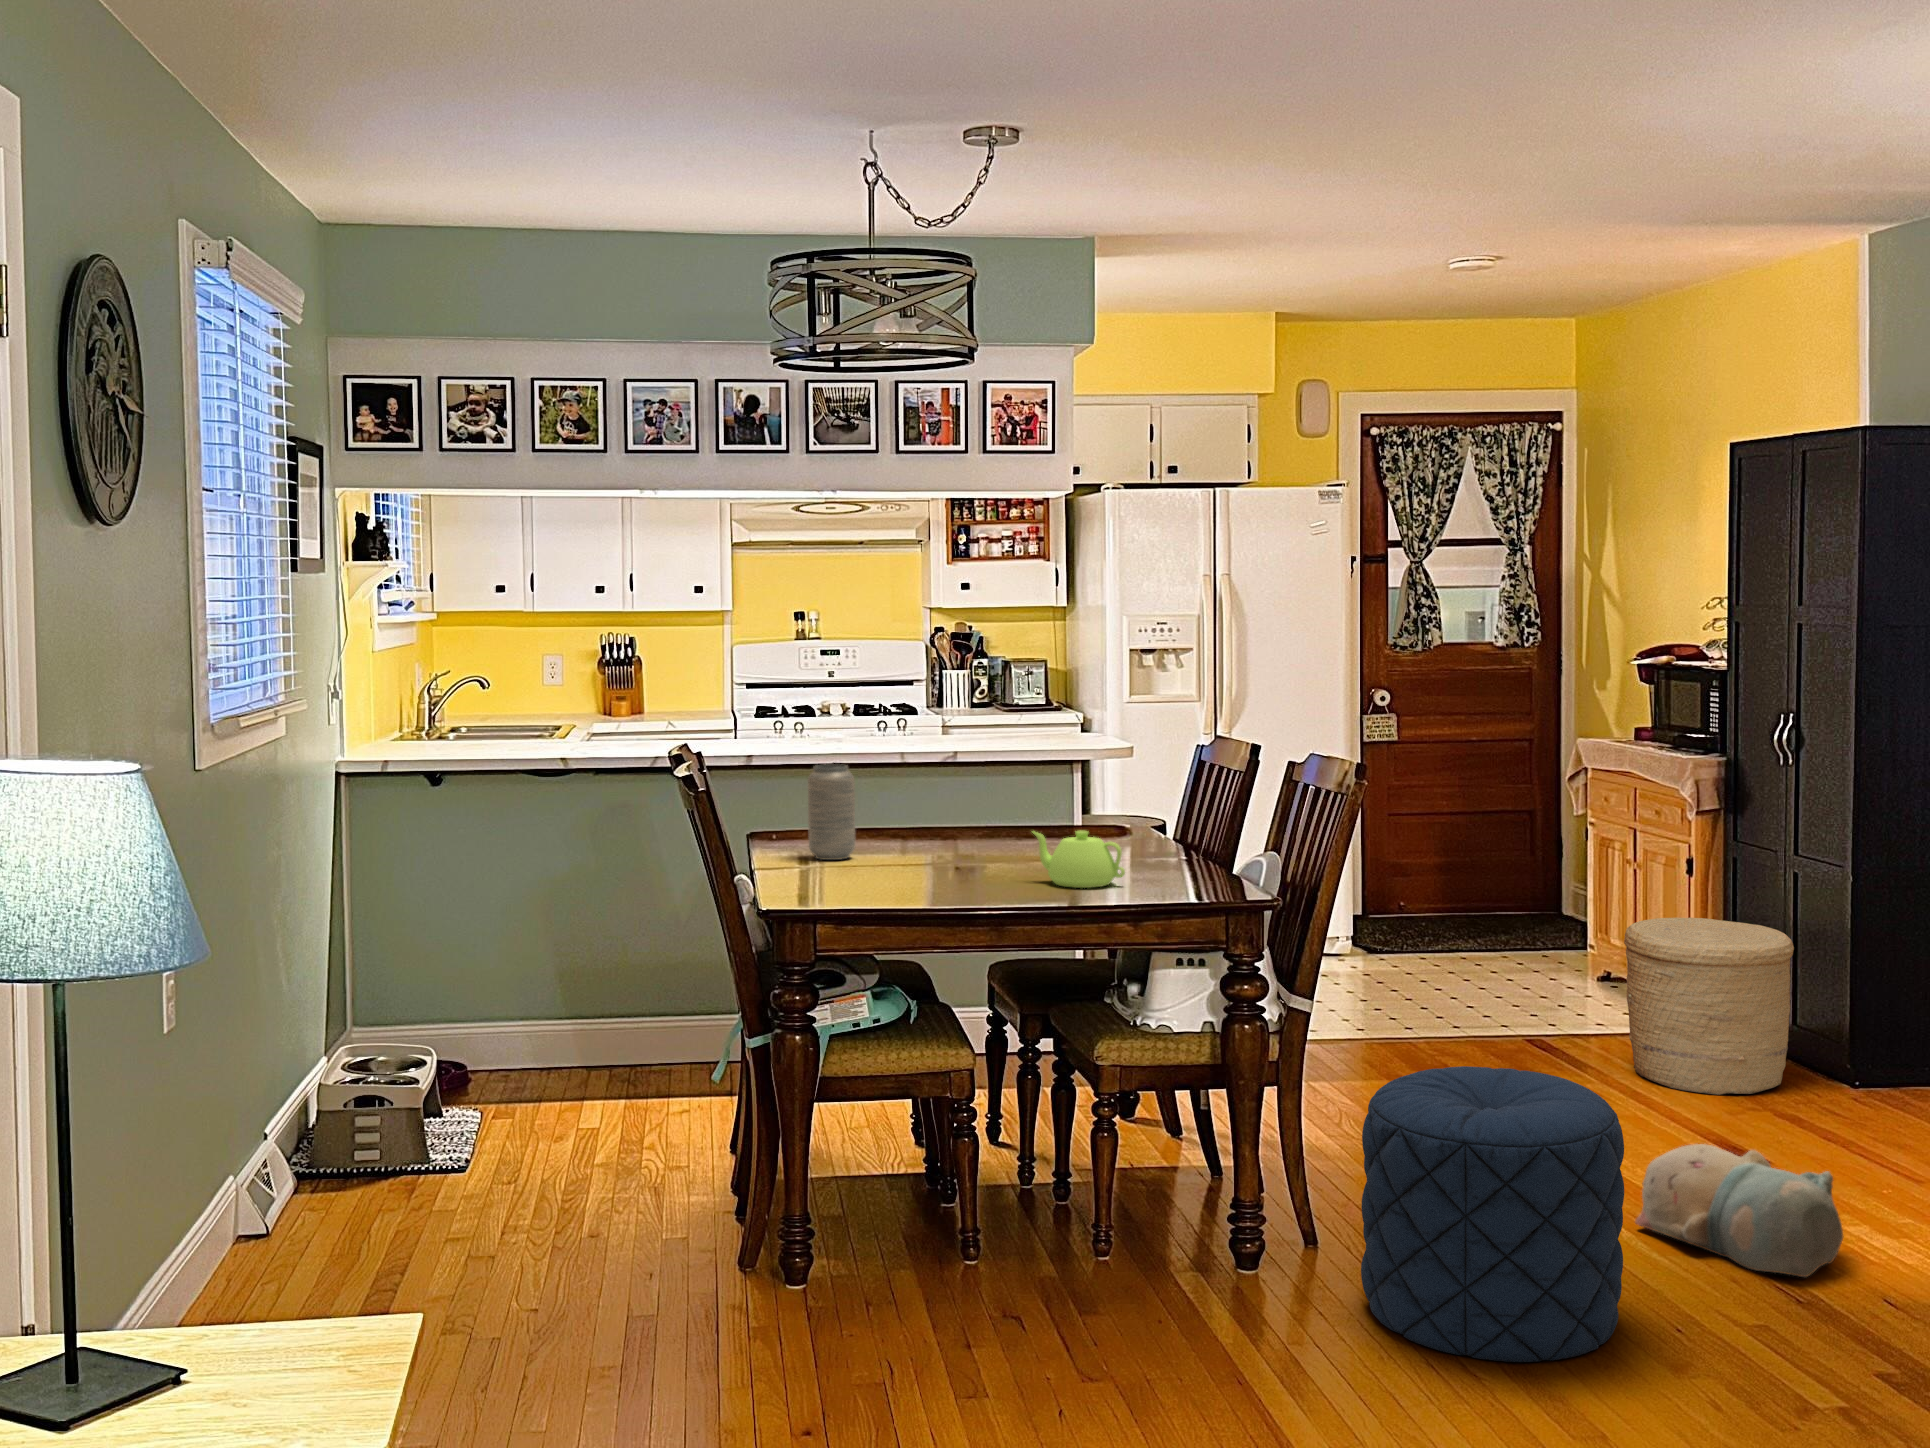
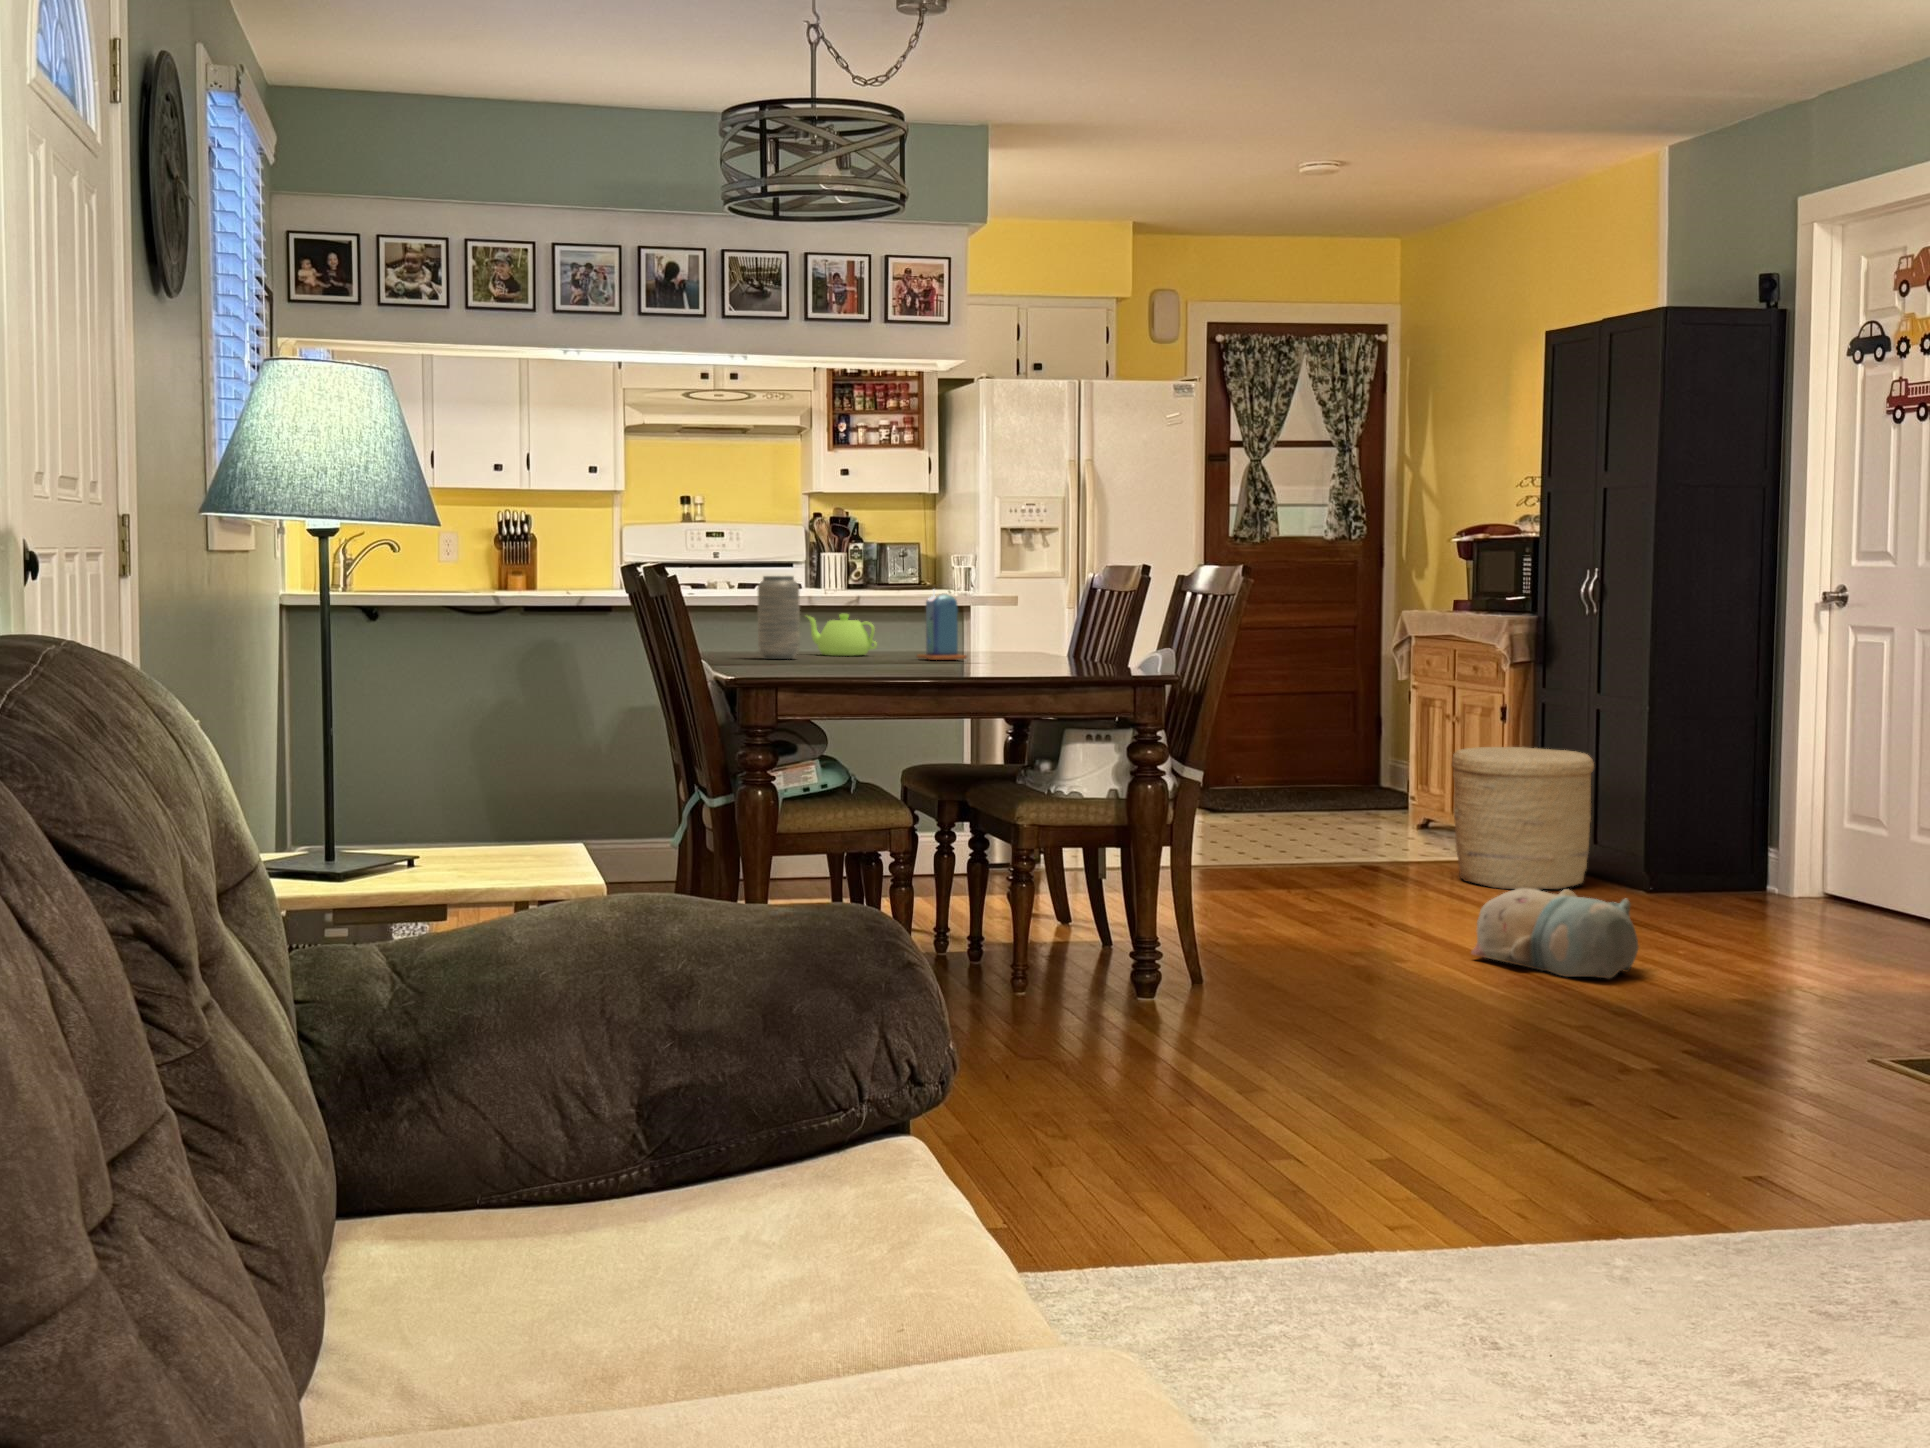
candle: none [990,776,1044,859] -> present [917,590,967,660]
teapot: present [1033,831,1125,888] -> present [807,614,877,656]
pouf: present [1361,1066,1624,1362] -> none [1256,806,1470,1024]

